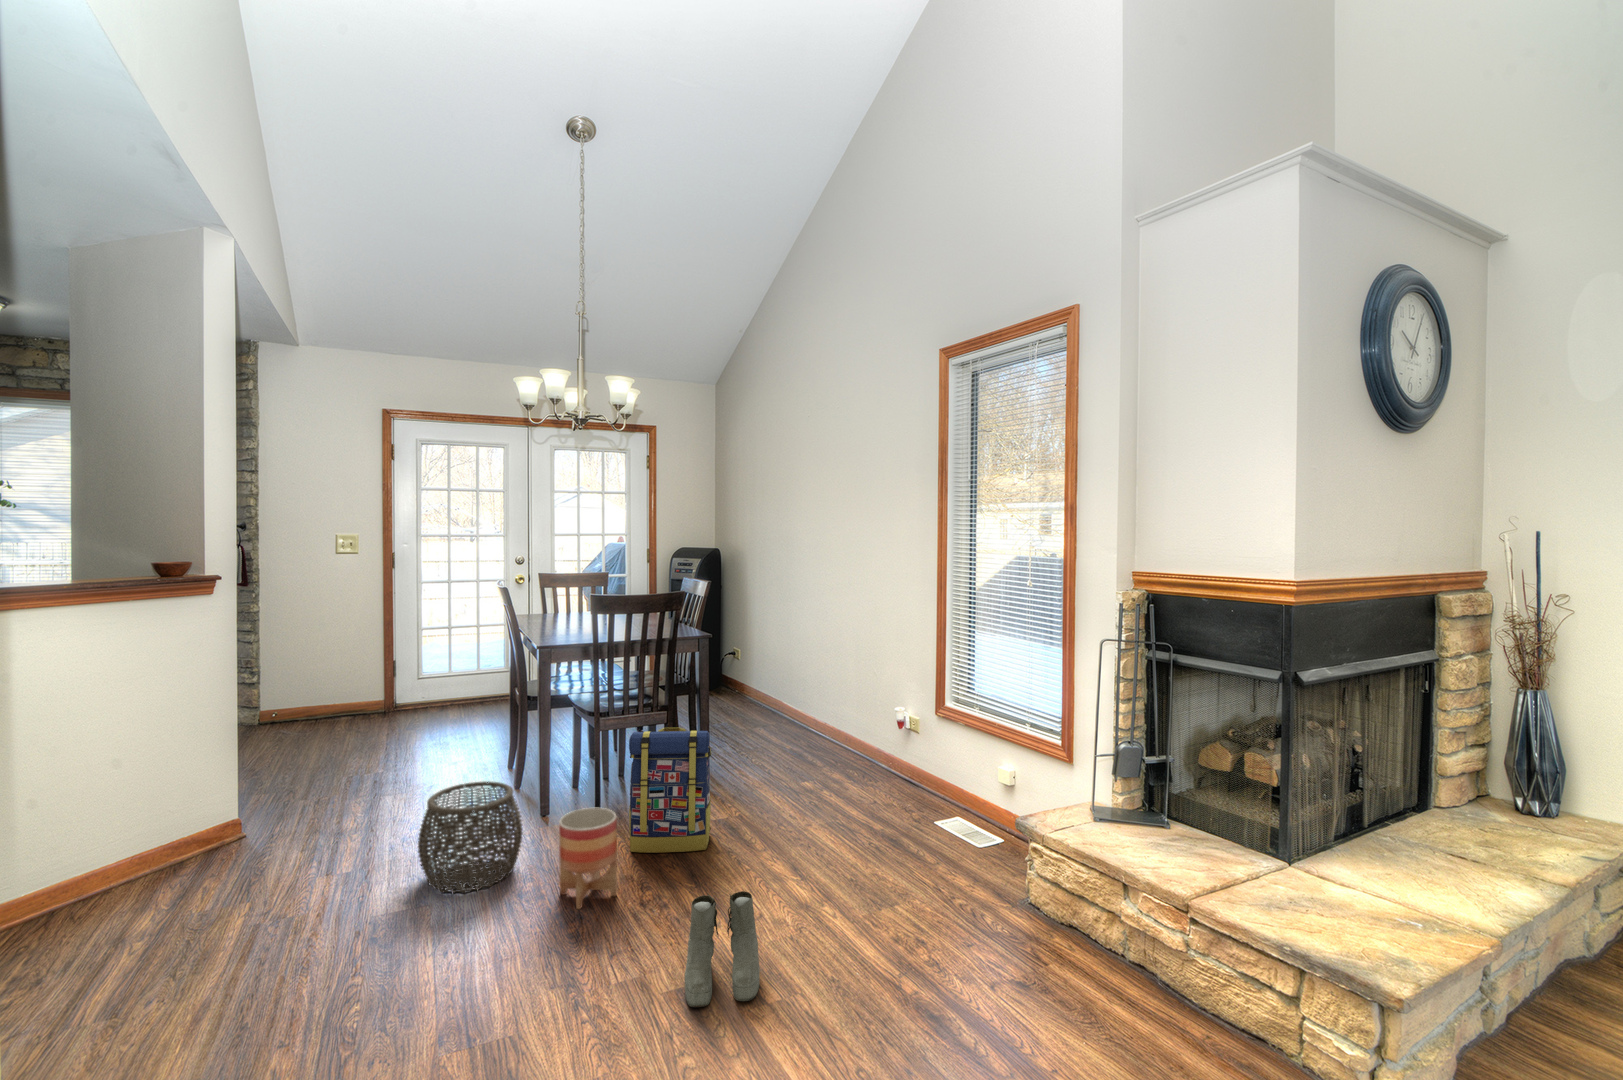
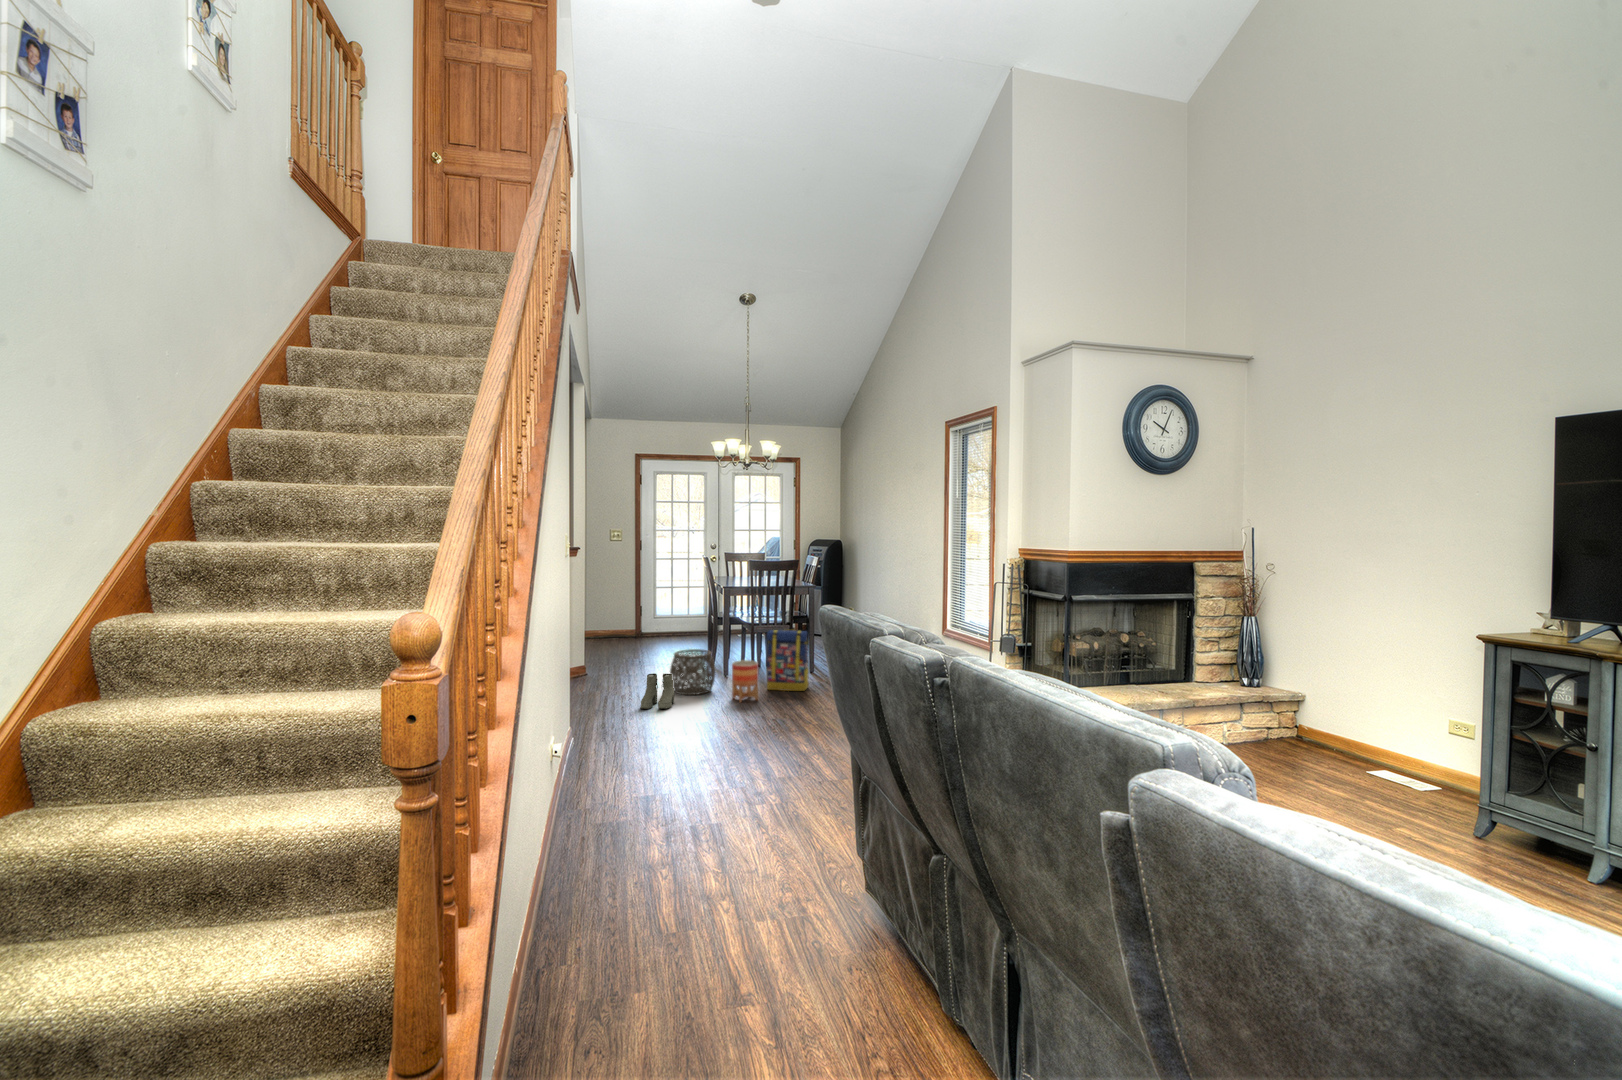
boots: present [685,891,760,1007] -> present [640,673,674,709]

